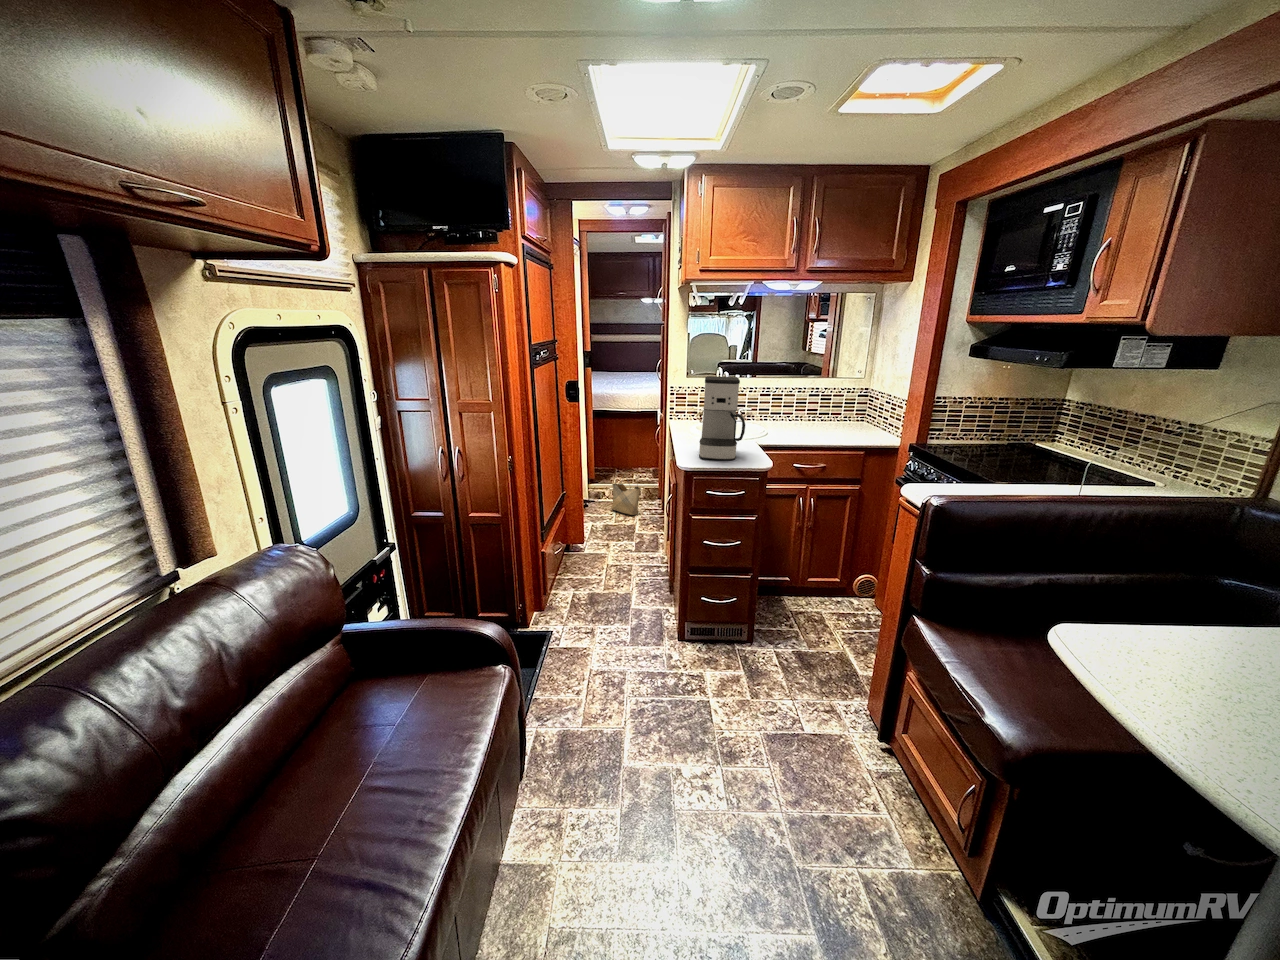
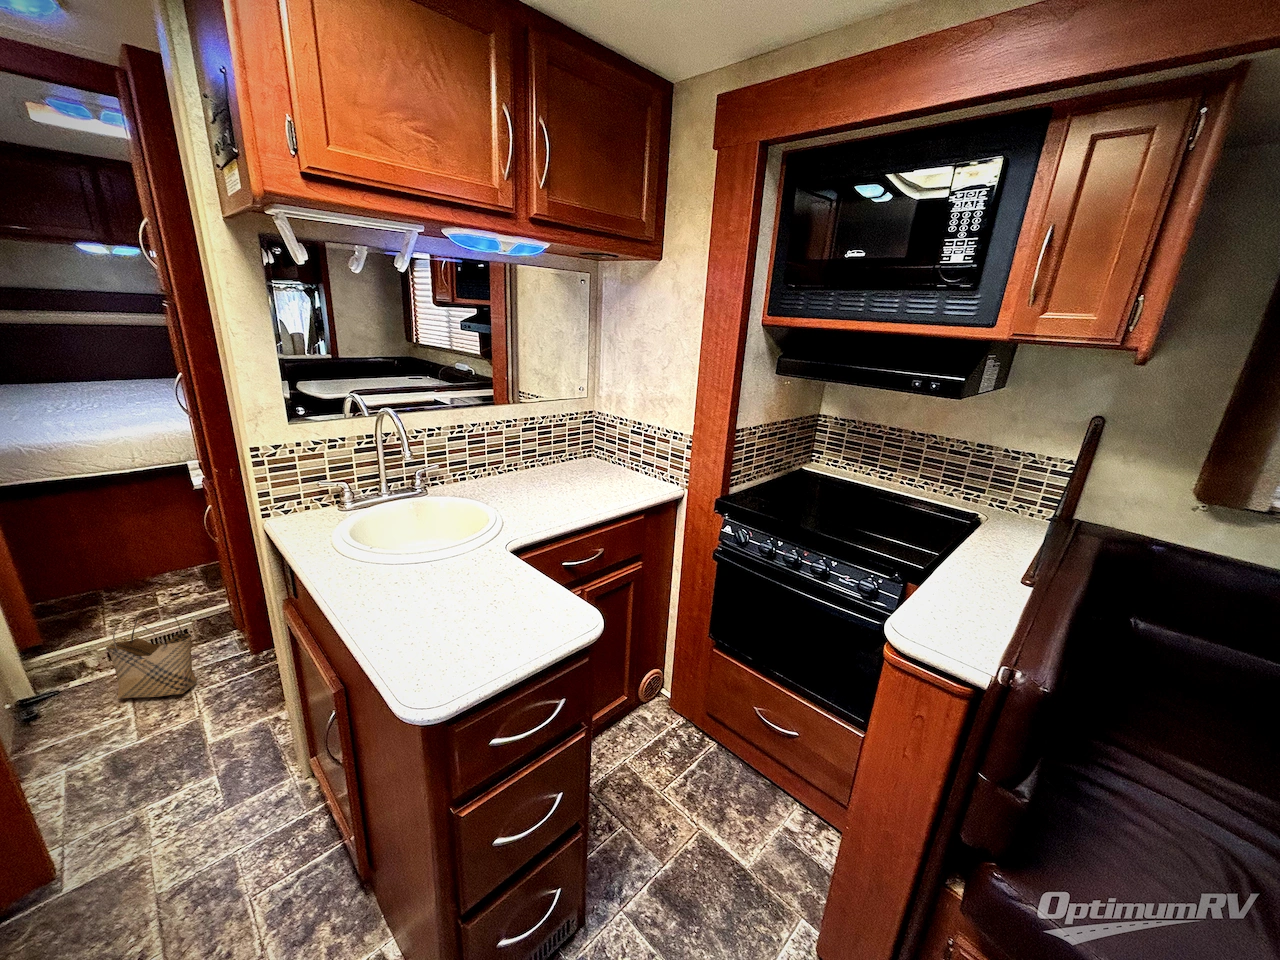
coffee maker: present [699,376,745,460] -> none [404,439,530,658]

